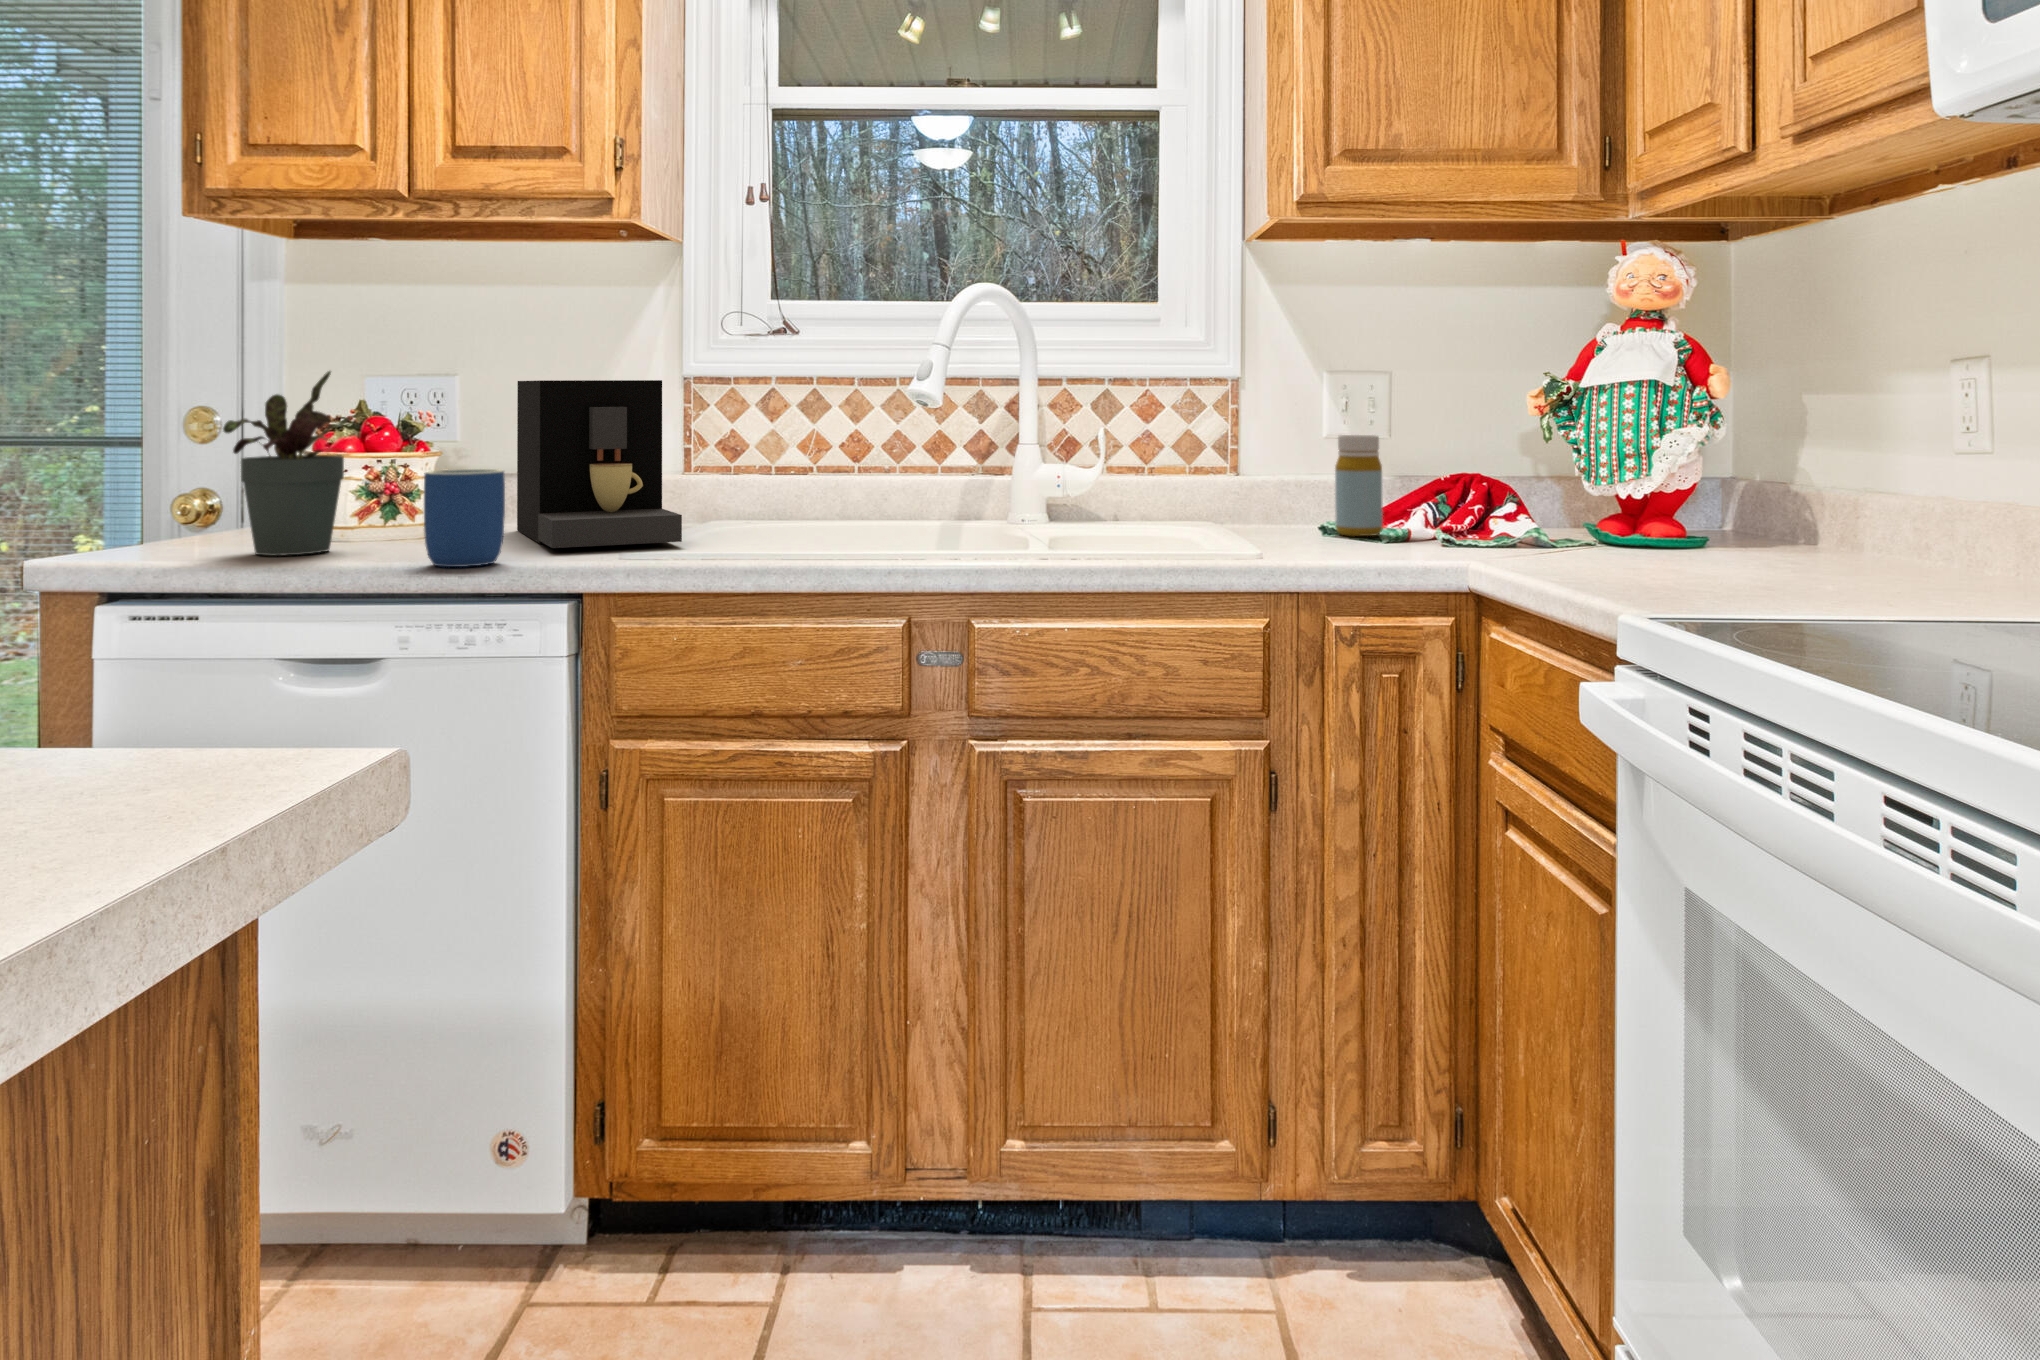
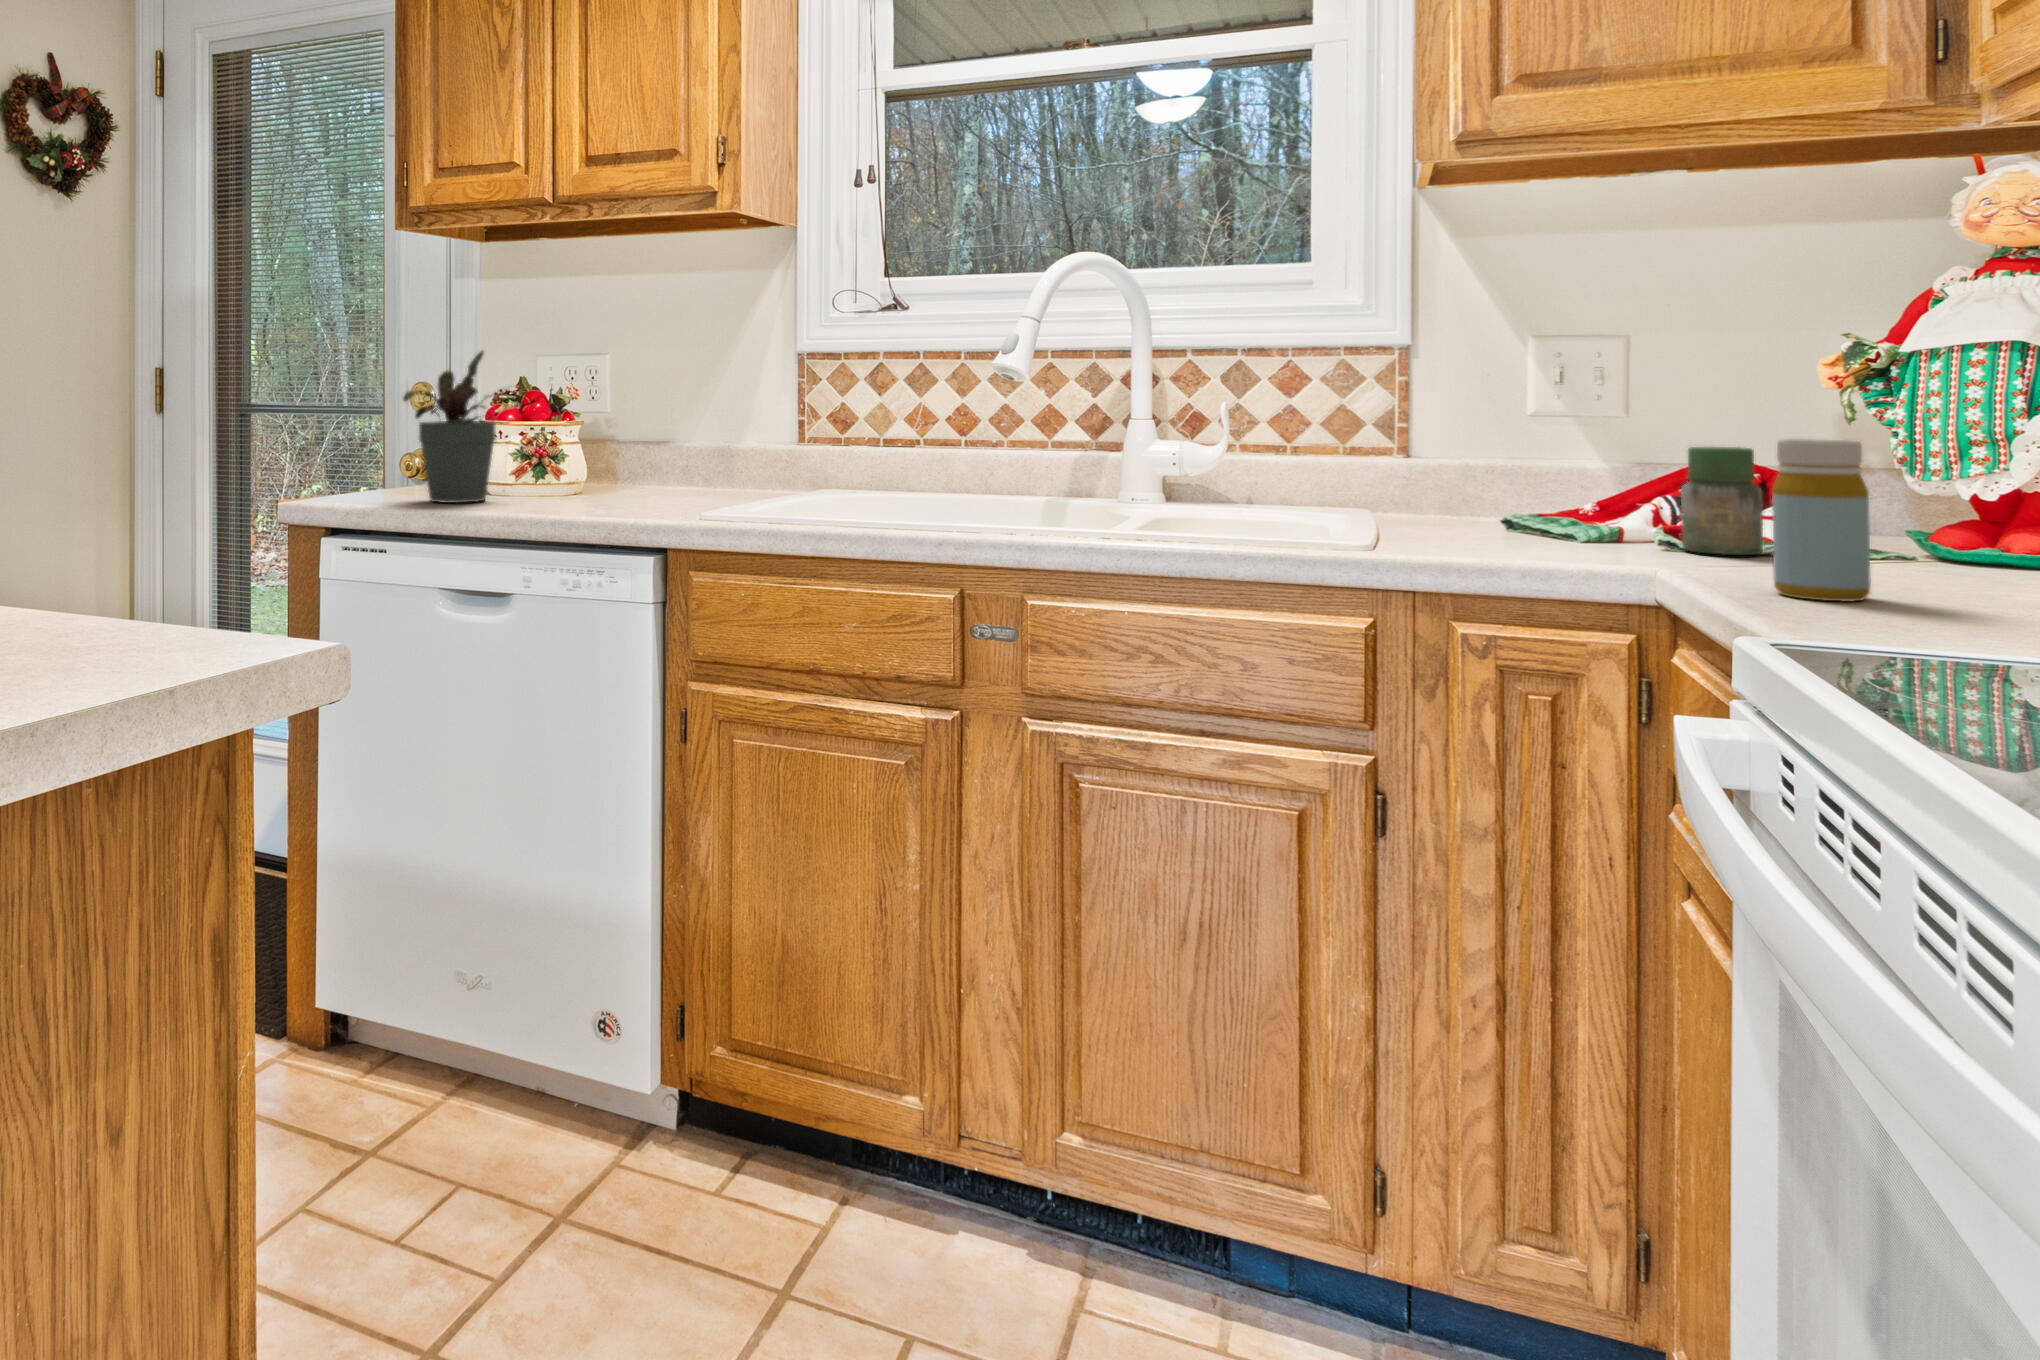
coffee maker: present [517,380,682,548] -> none [647,357,767,506]
bottle: present [1335,435,1383,536] -> present [1772,439,1871,601]
jar: none [1460,461,1513,547] -> present [1681,447,1763,555]
mug: present [424,469,505,567] -> none [538,434,604,517]

